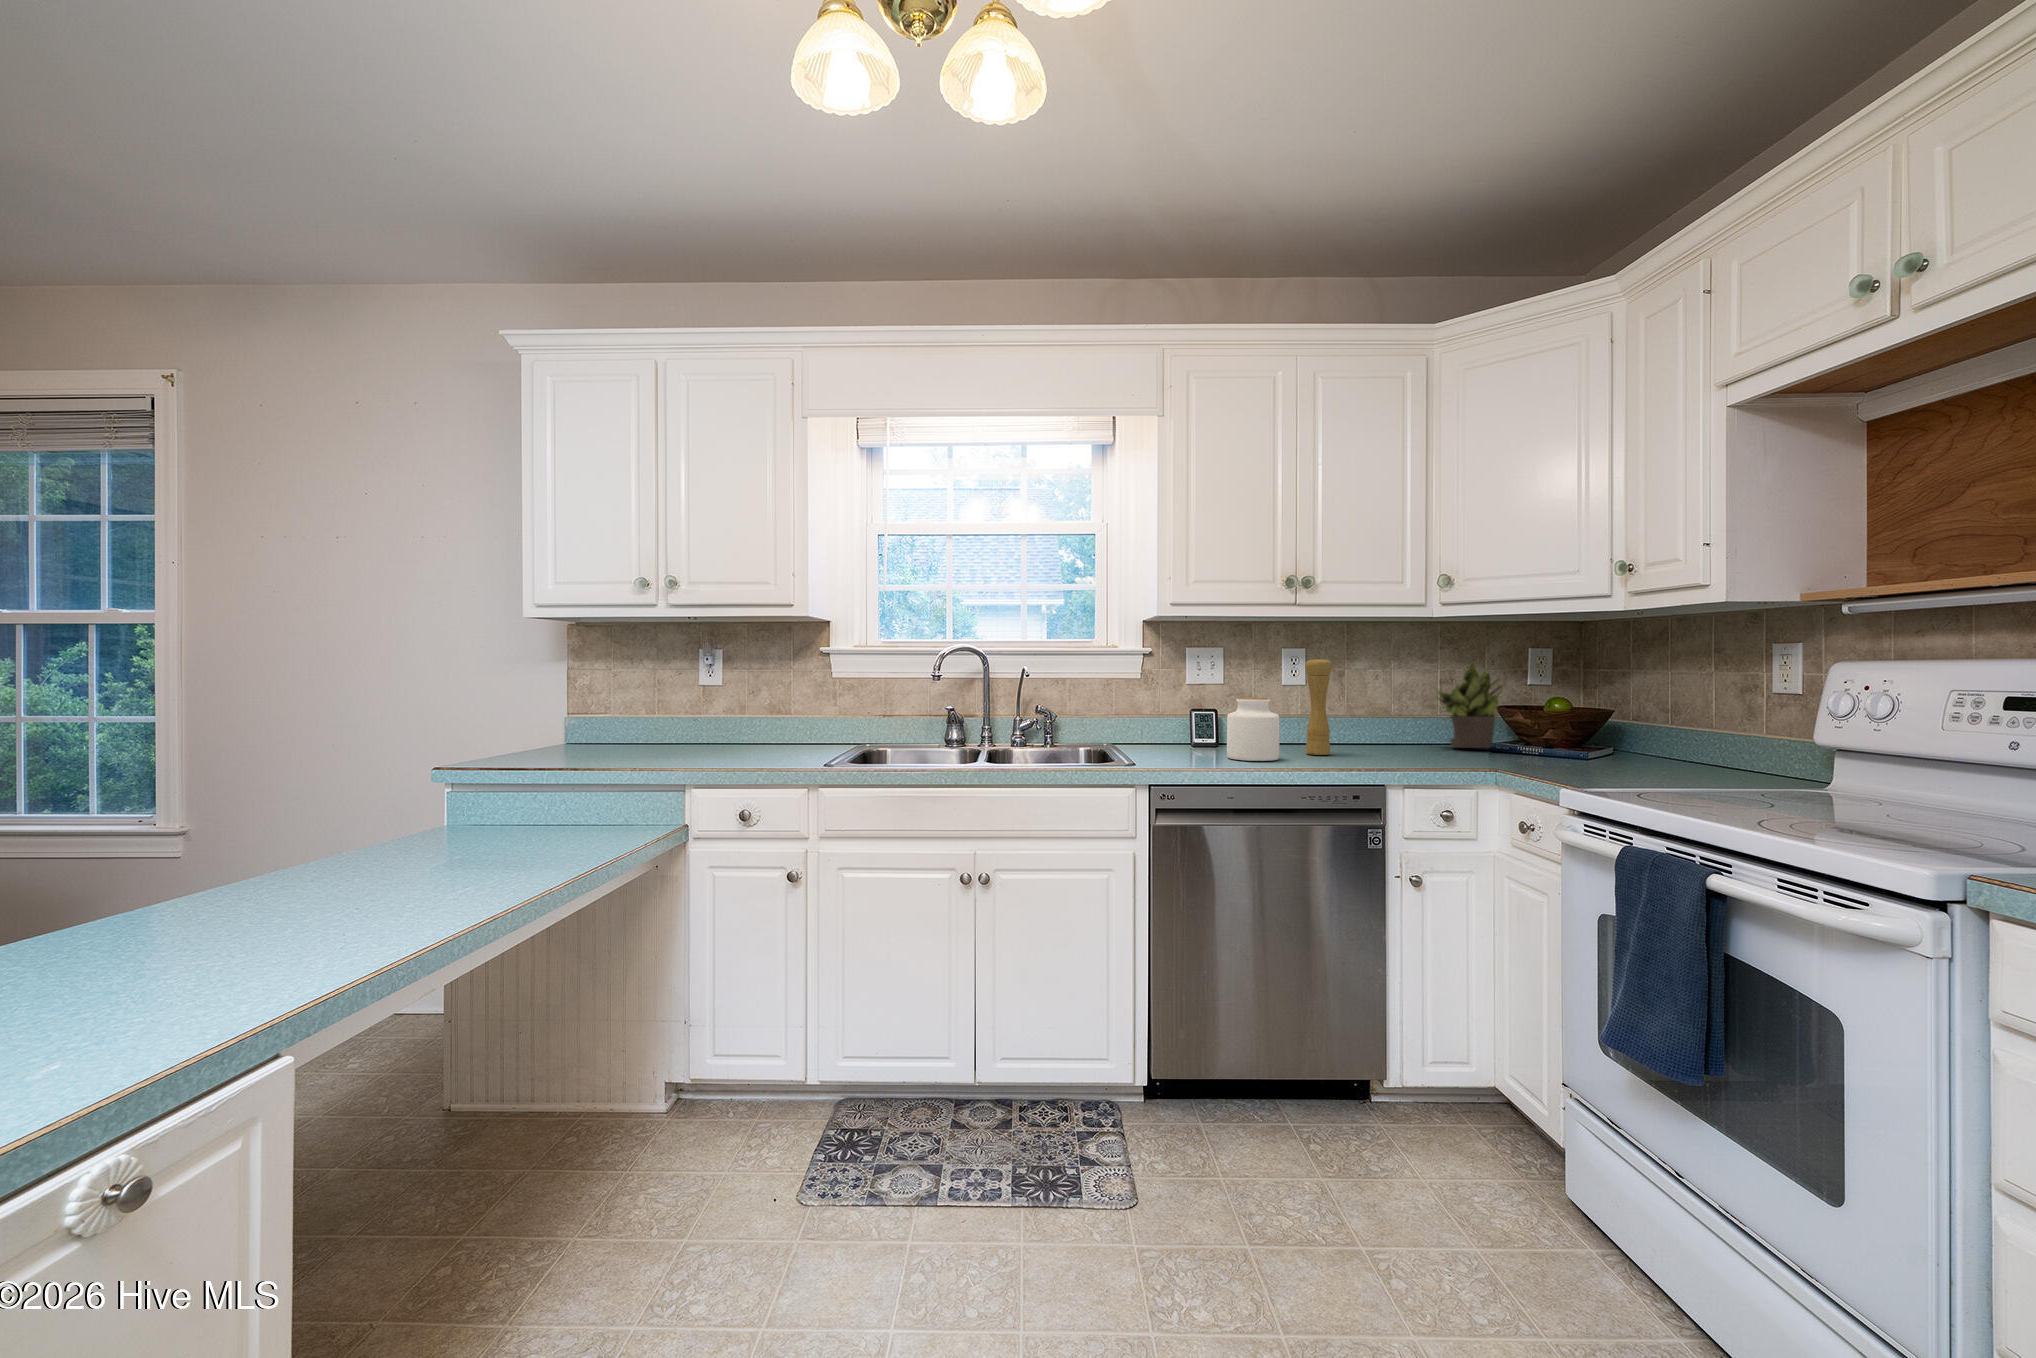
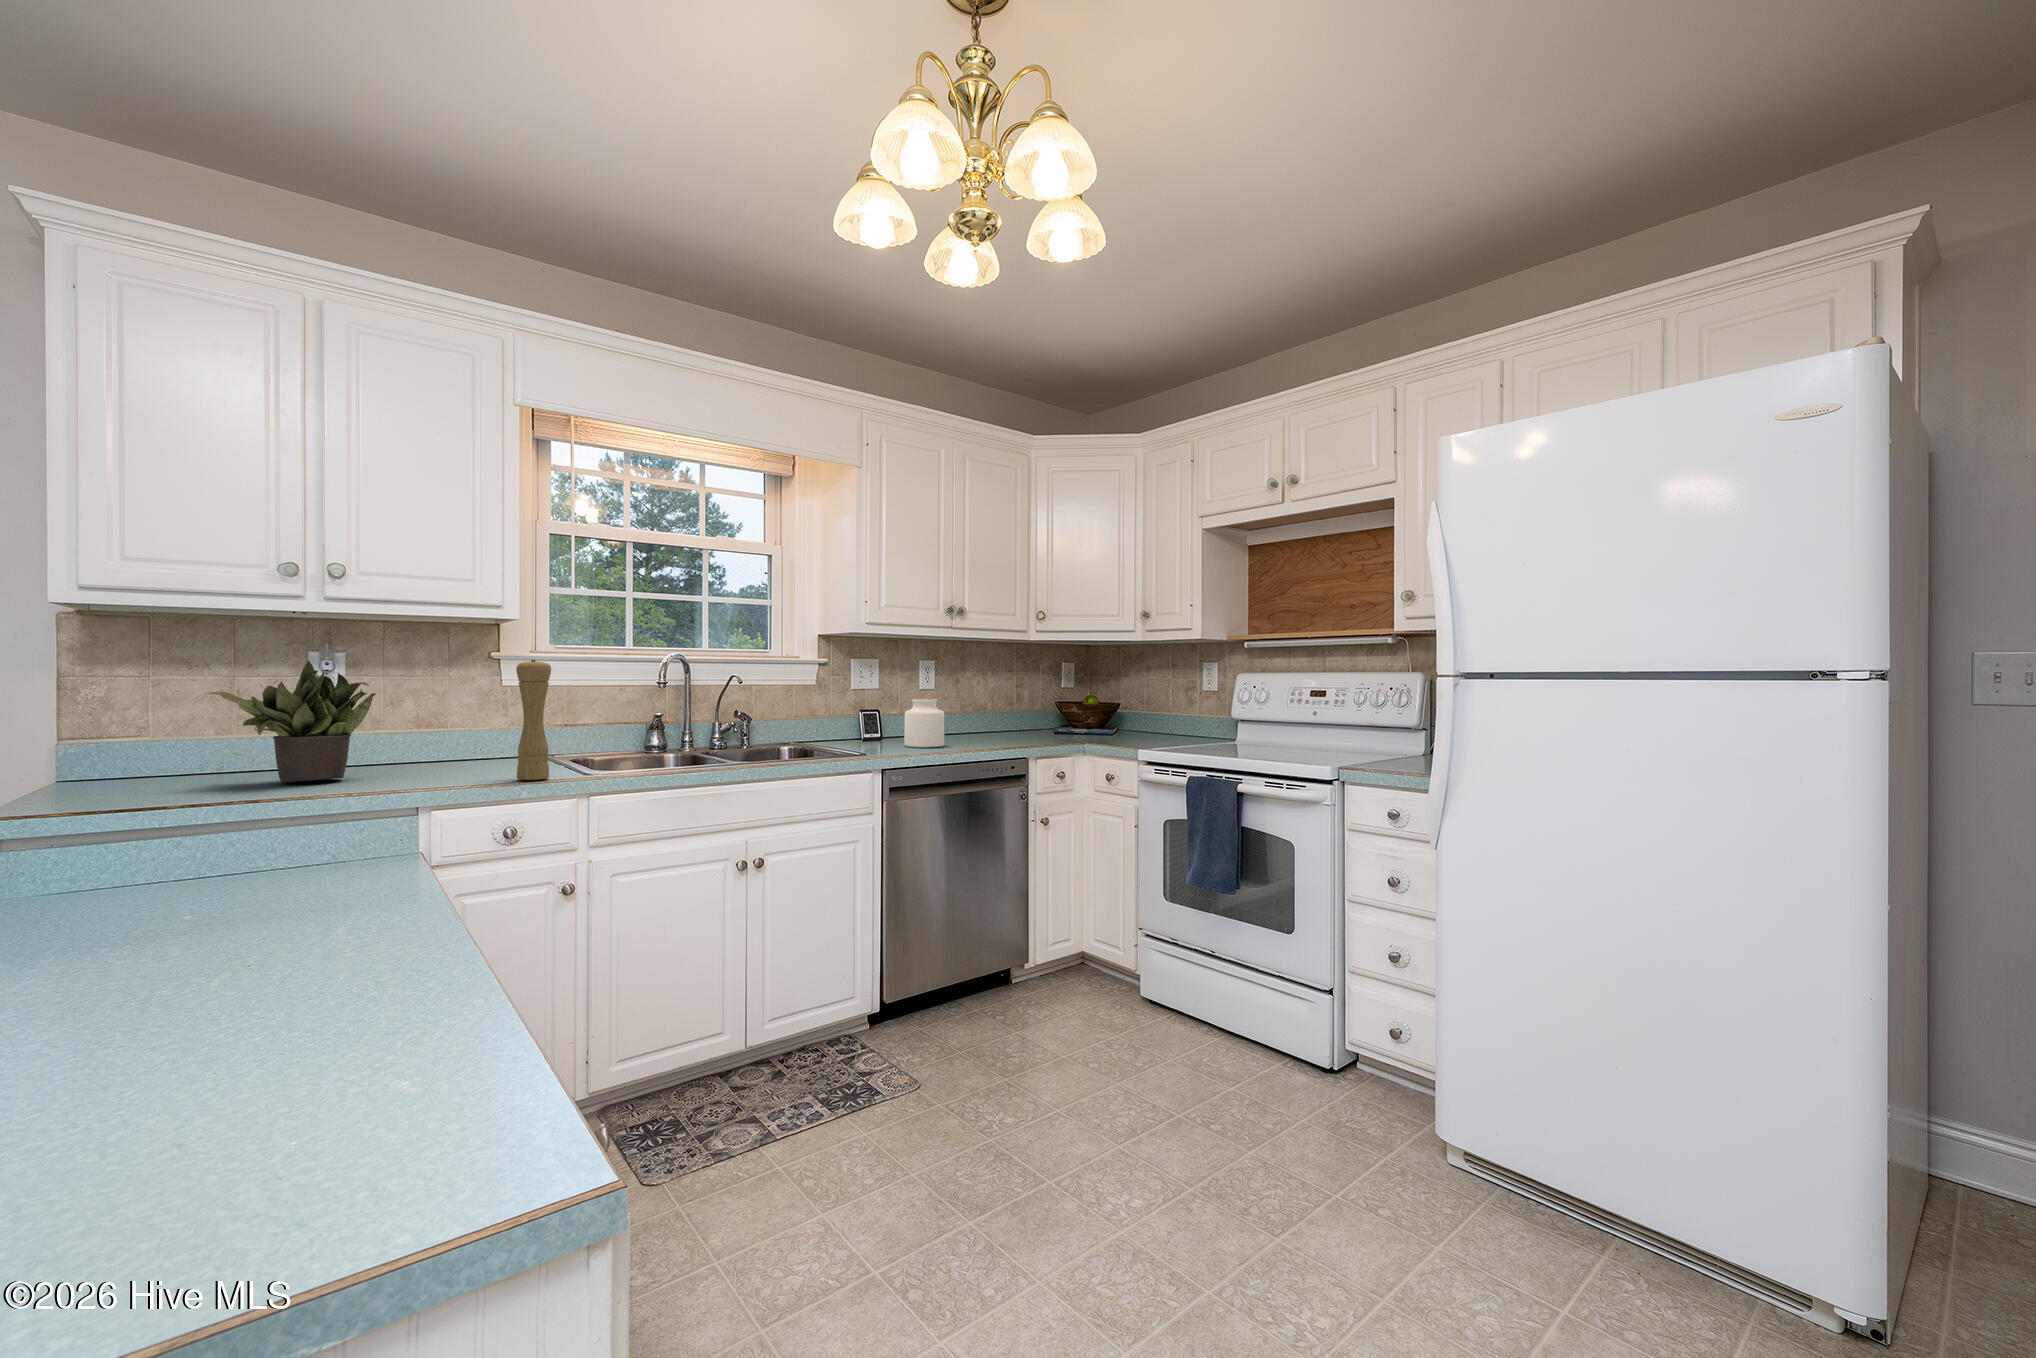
pepper mill: present [1305,658,1332,755] -> present [516,660,551,780]
potted plant: present [1427,663,1503,748] -> present [208,660,376,782]

